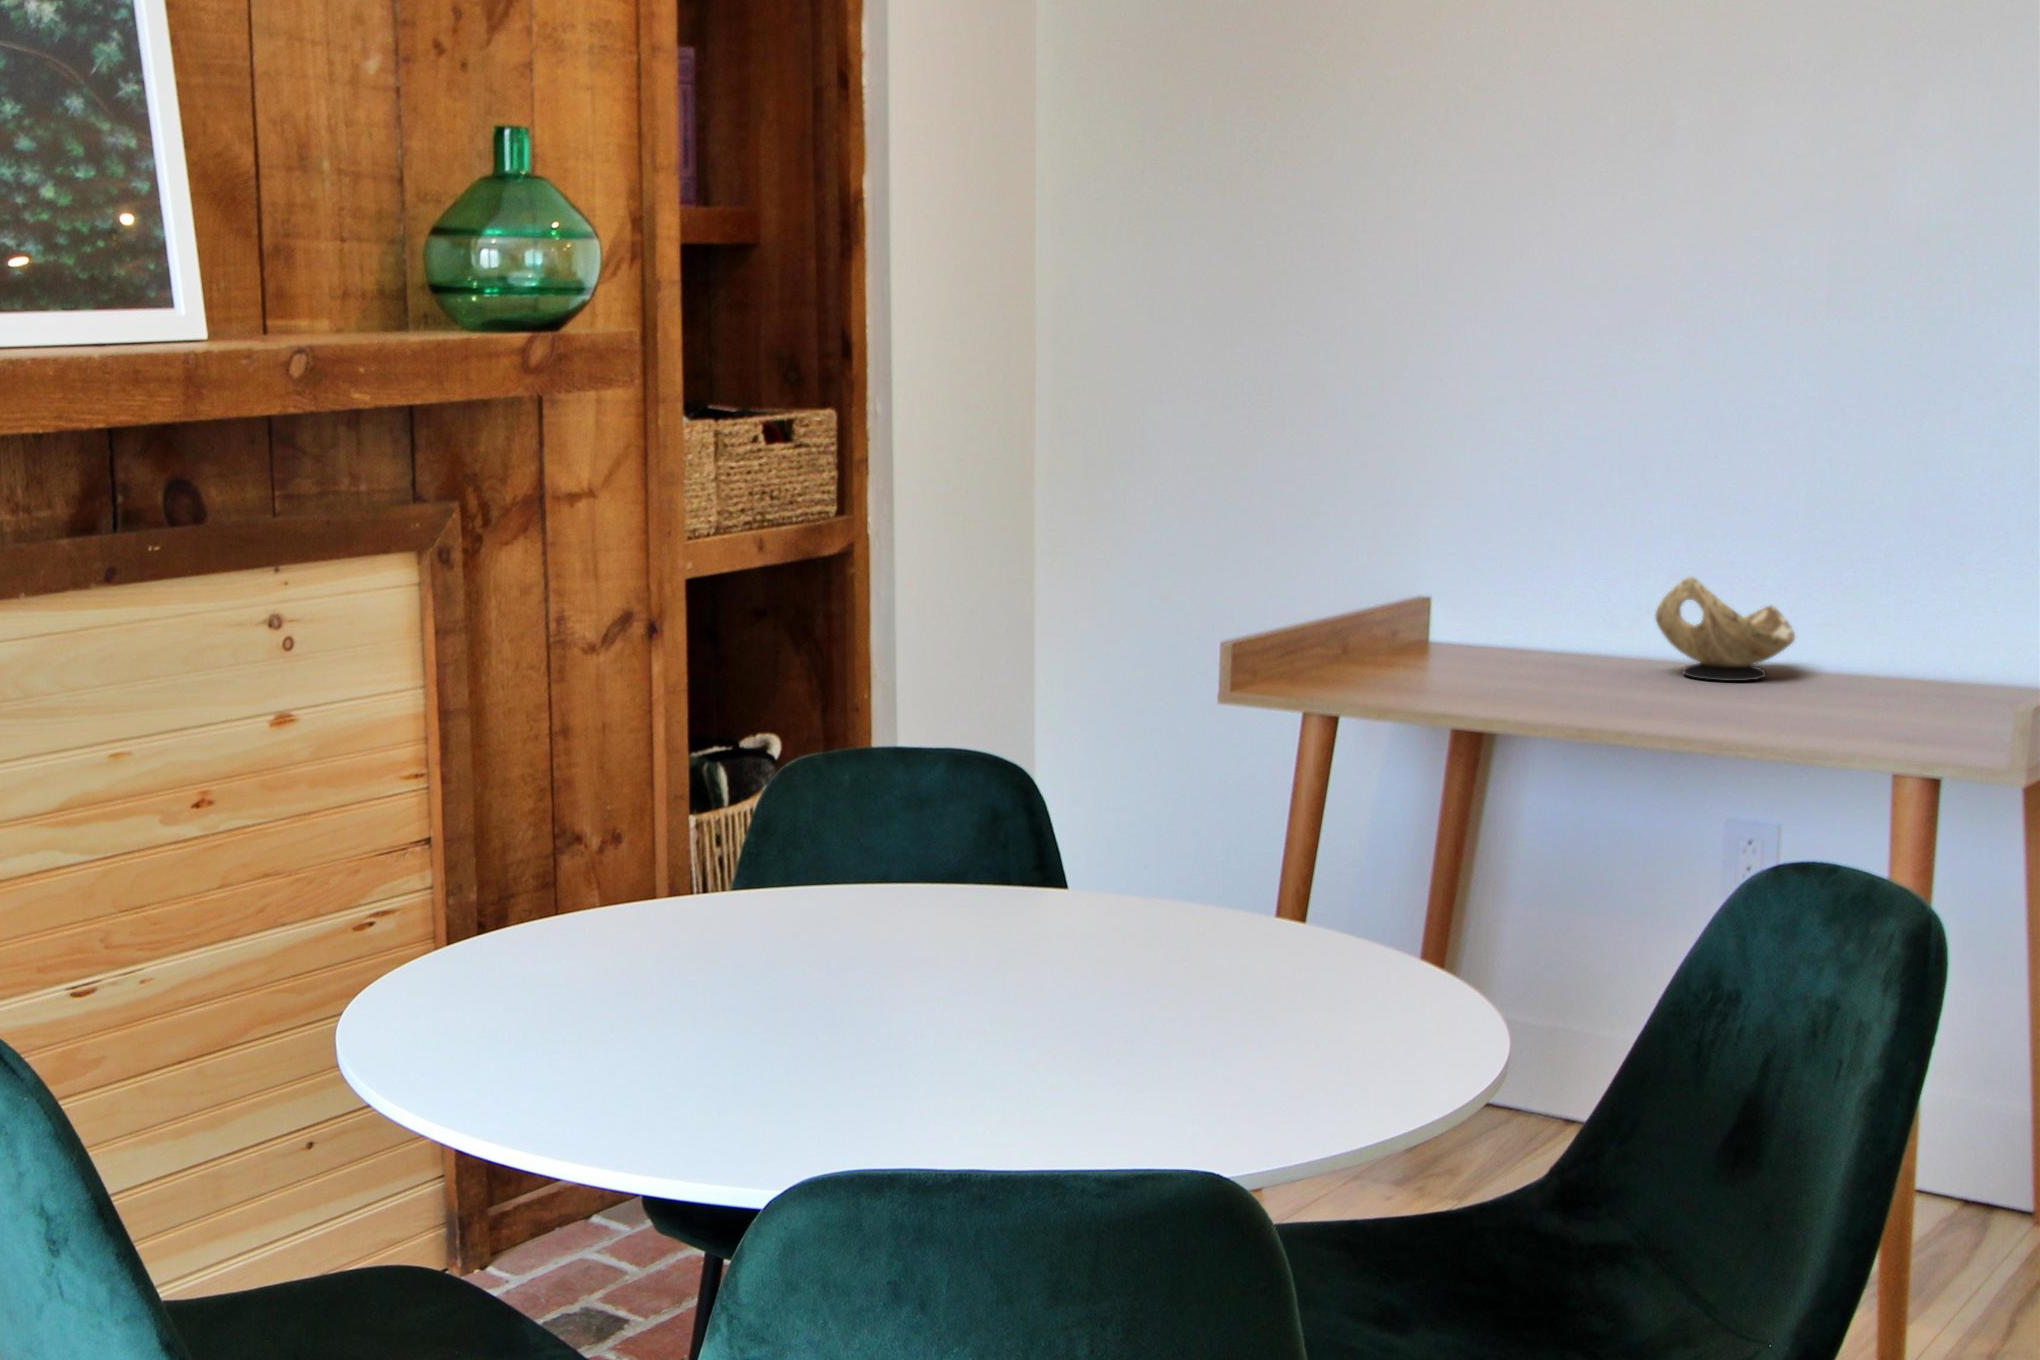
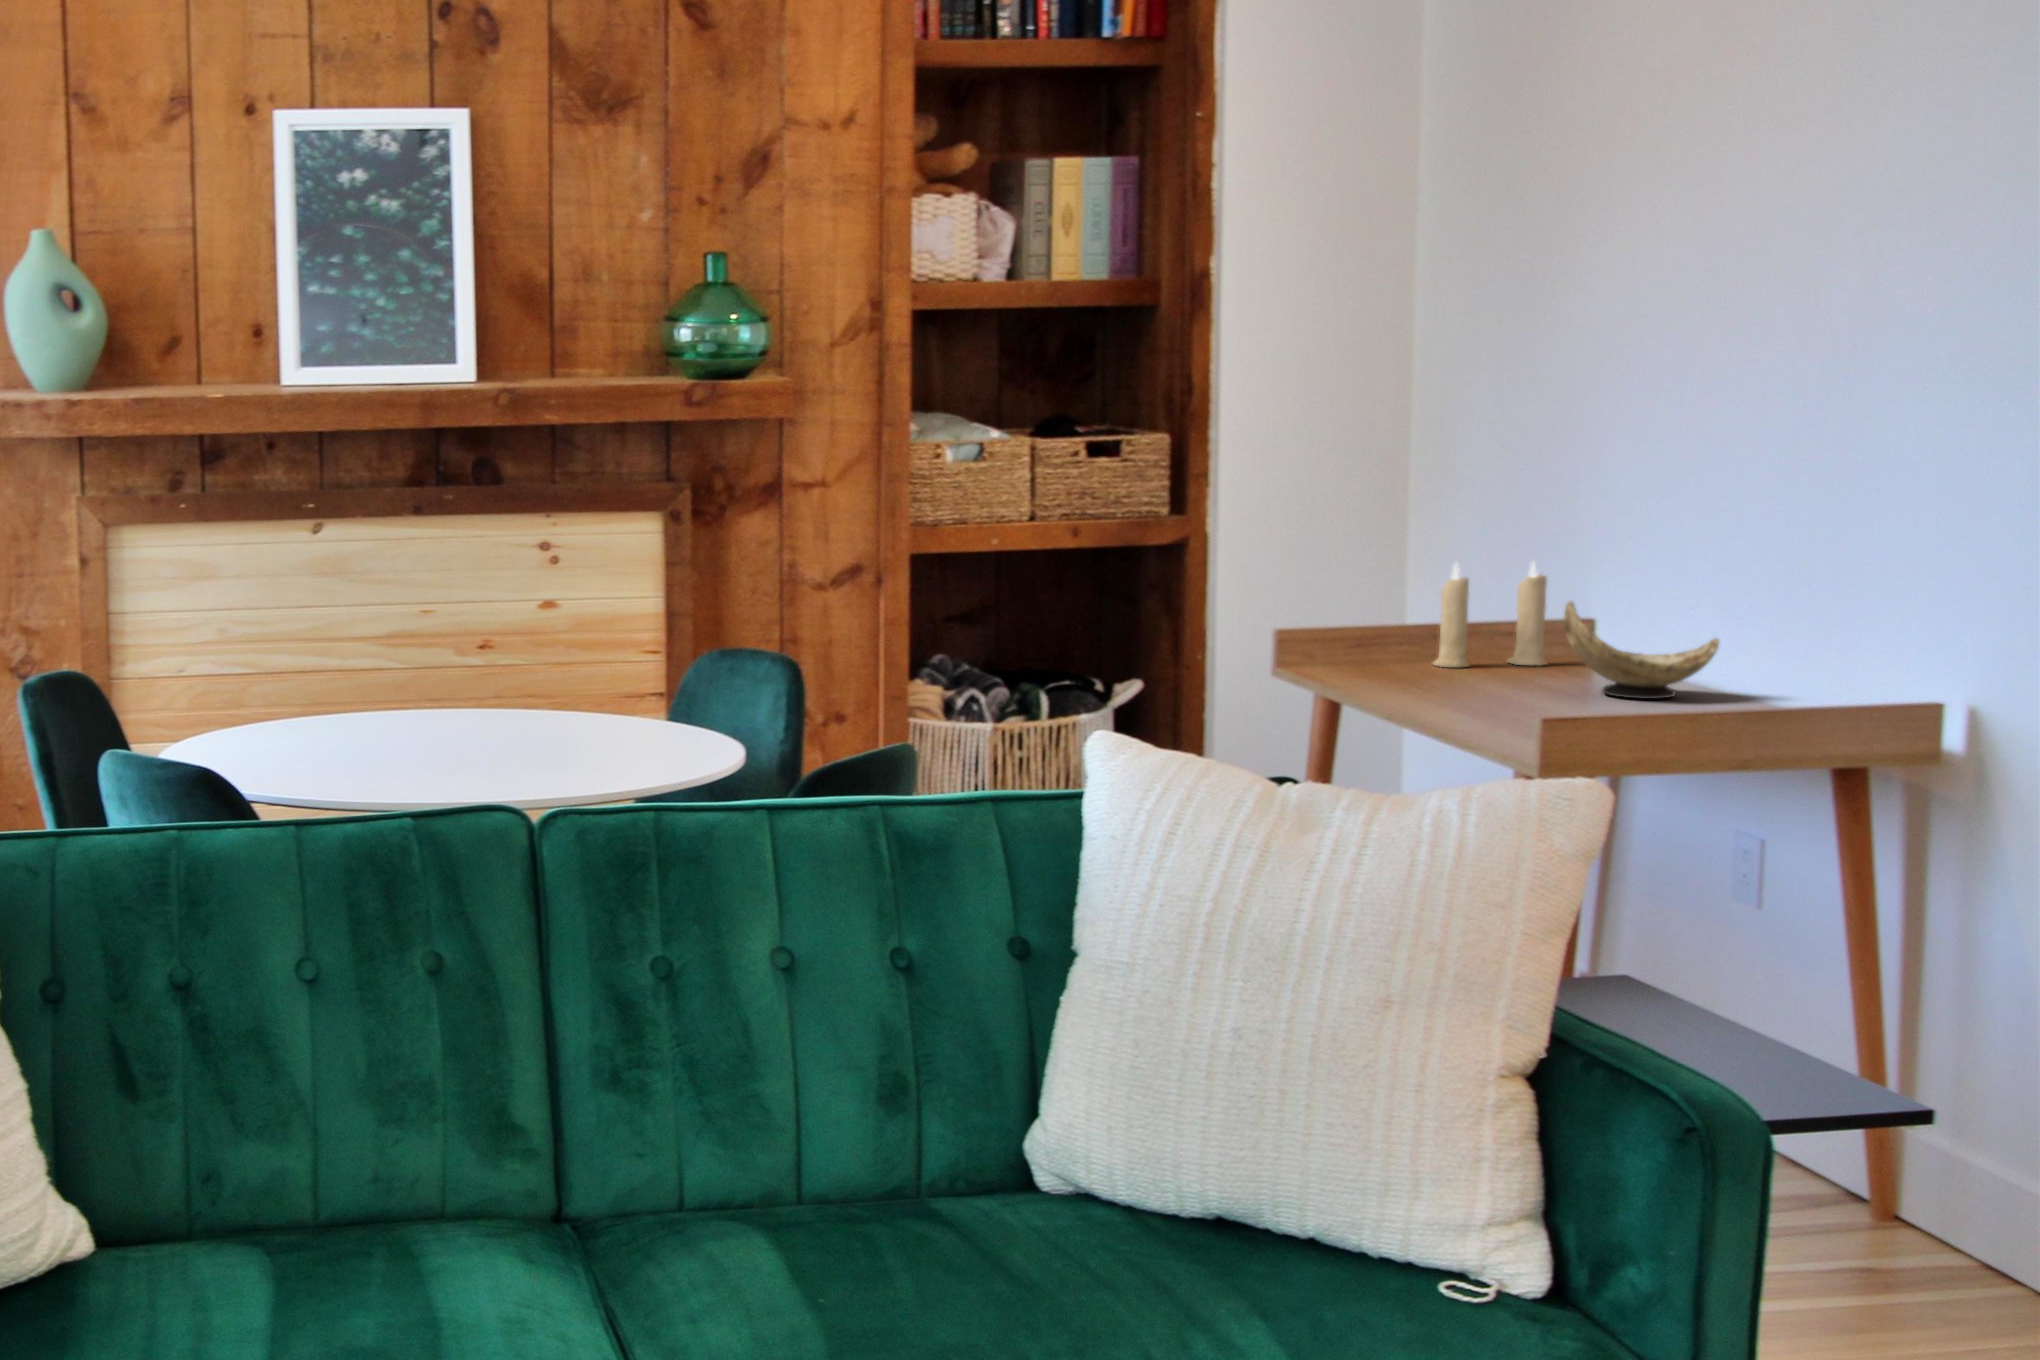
candle: none [1404,532,1480,668] -> present [1431,562,1547,667]

